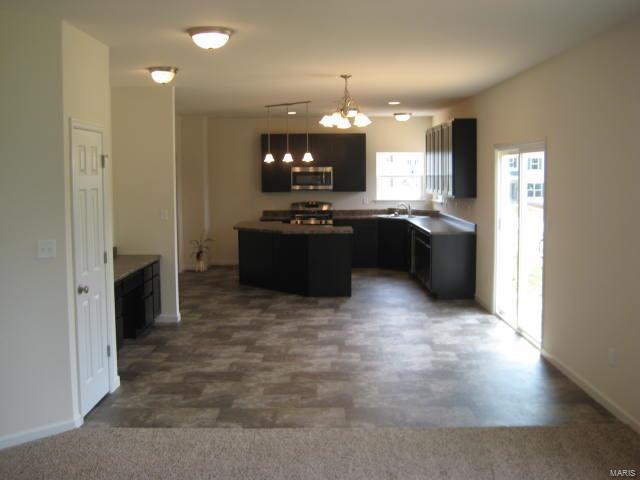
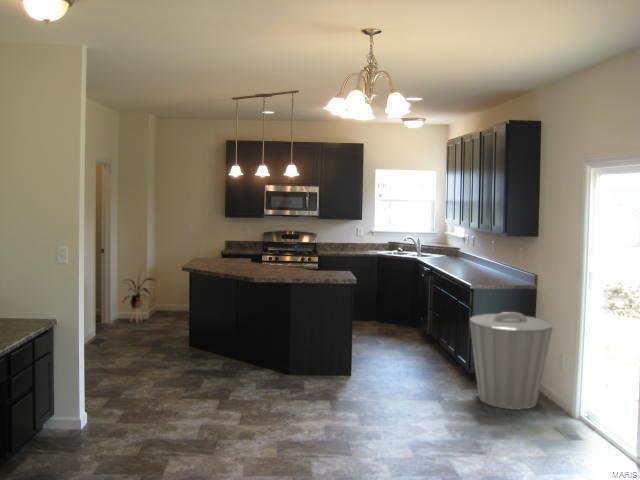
trash can: none [427,248,481,311] -> present [470,312,553,409]

